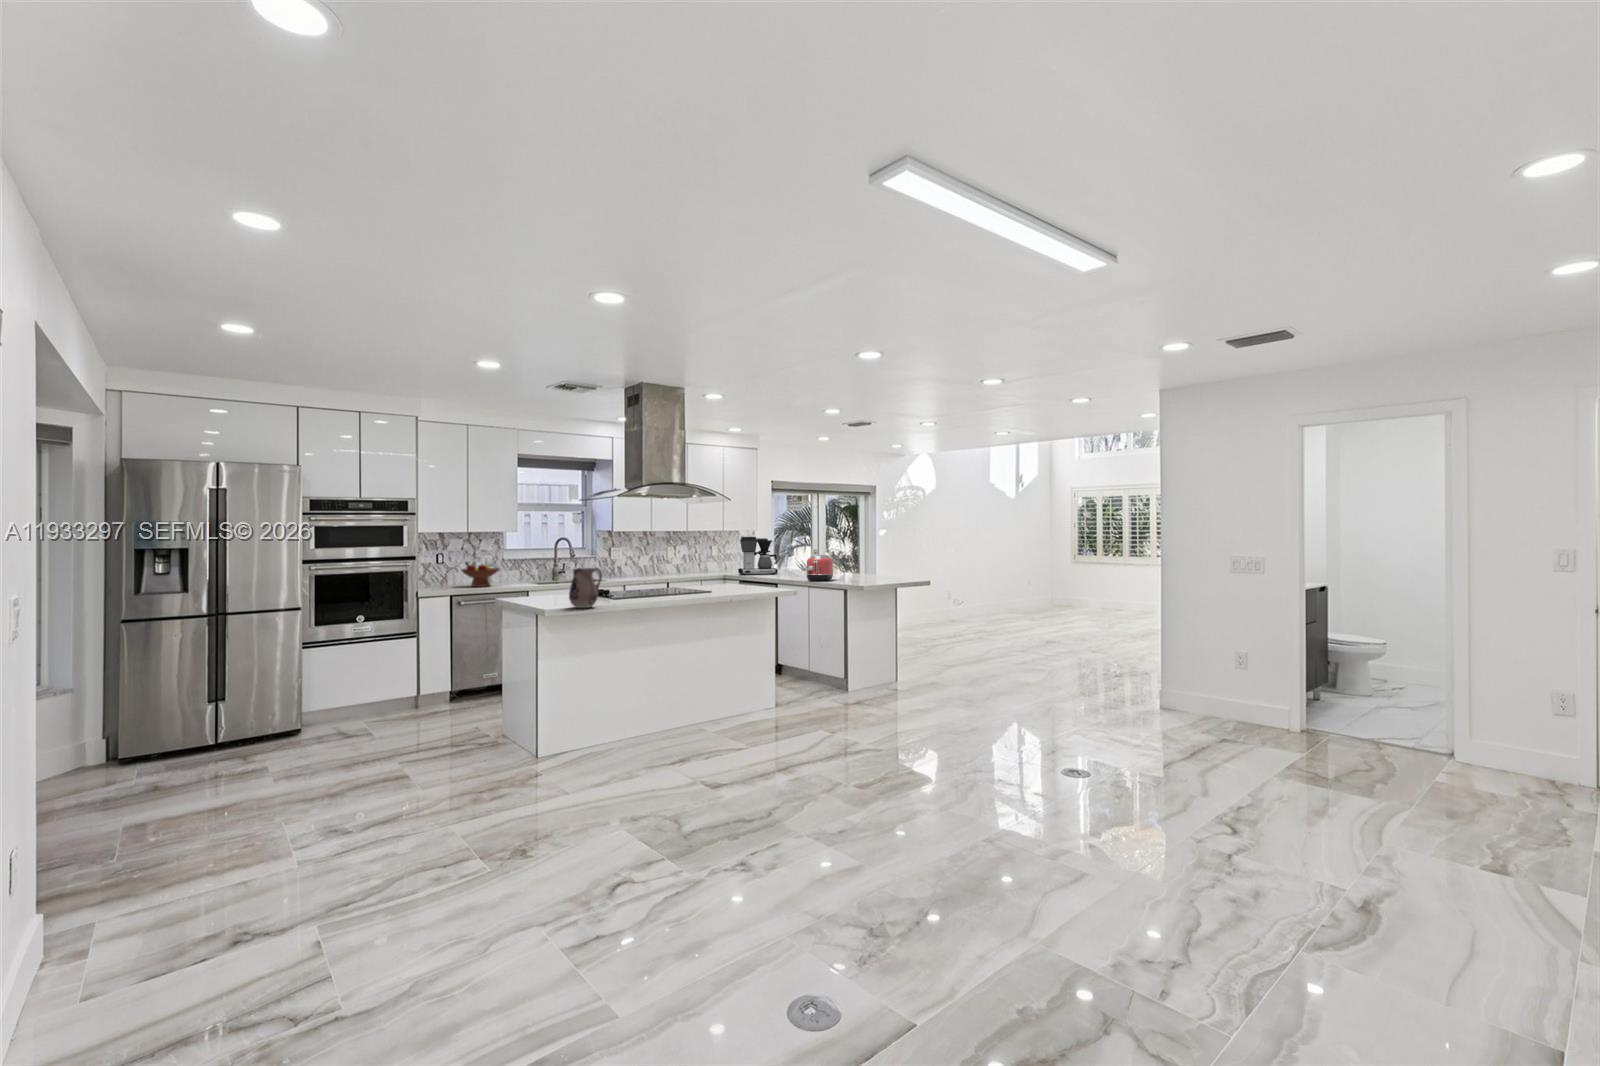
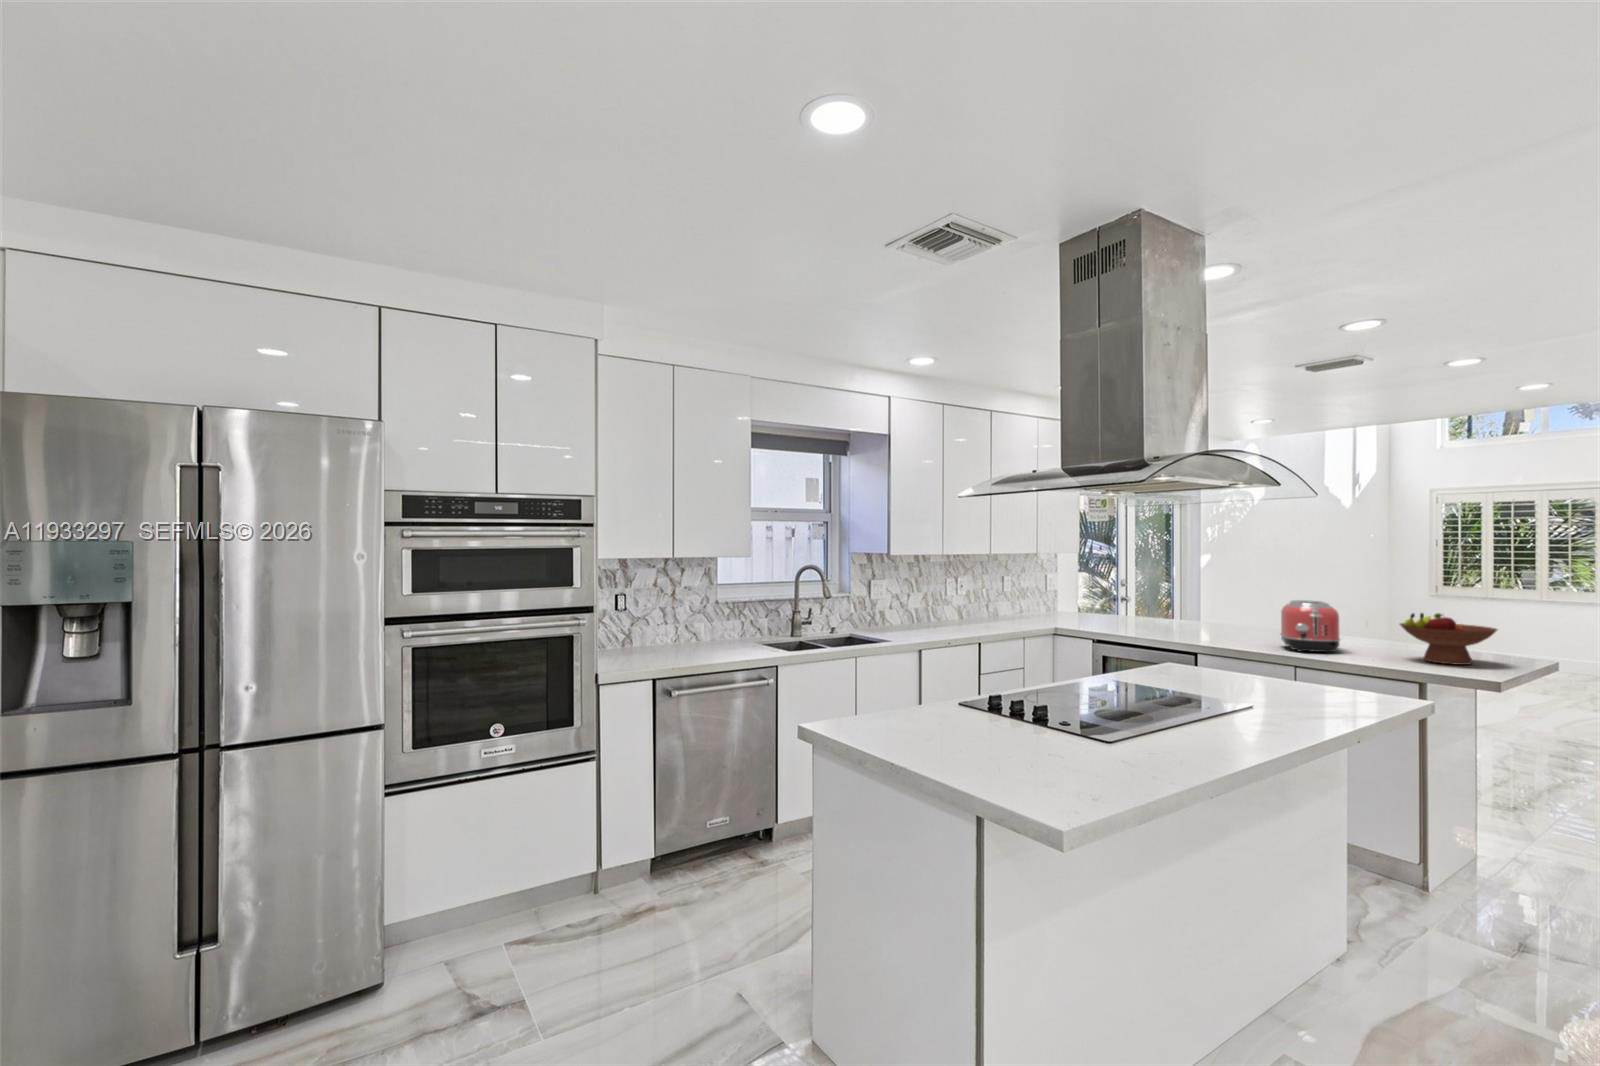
coffee maker: present [738,537,778,575] -> none [1074,563,1149,628]
fruit bowl: present [462,563,499,587] -> present [1400,613,1497,665]
ceramic pitcher: present [569,568,602,608] -> none [1039,661,1118,777]

